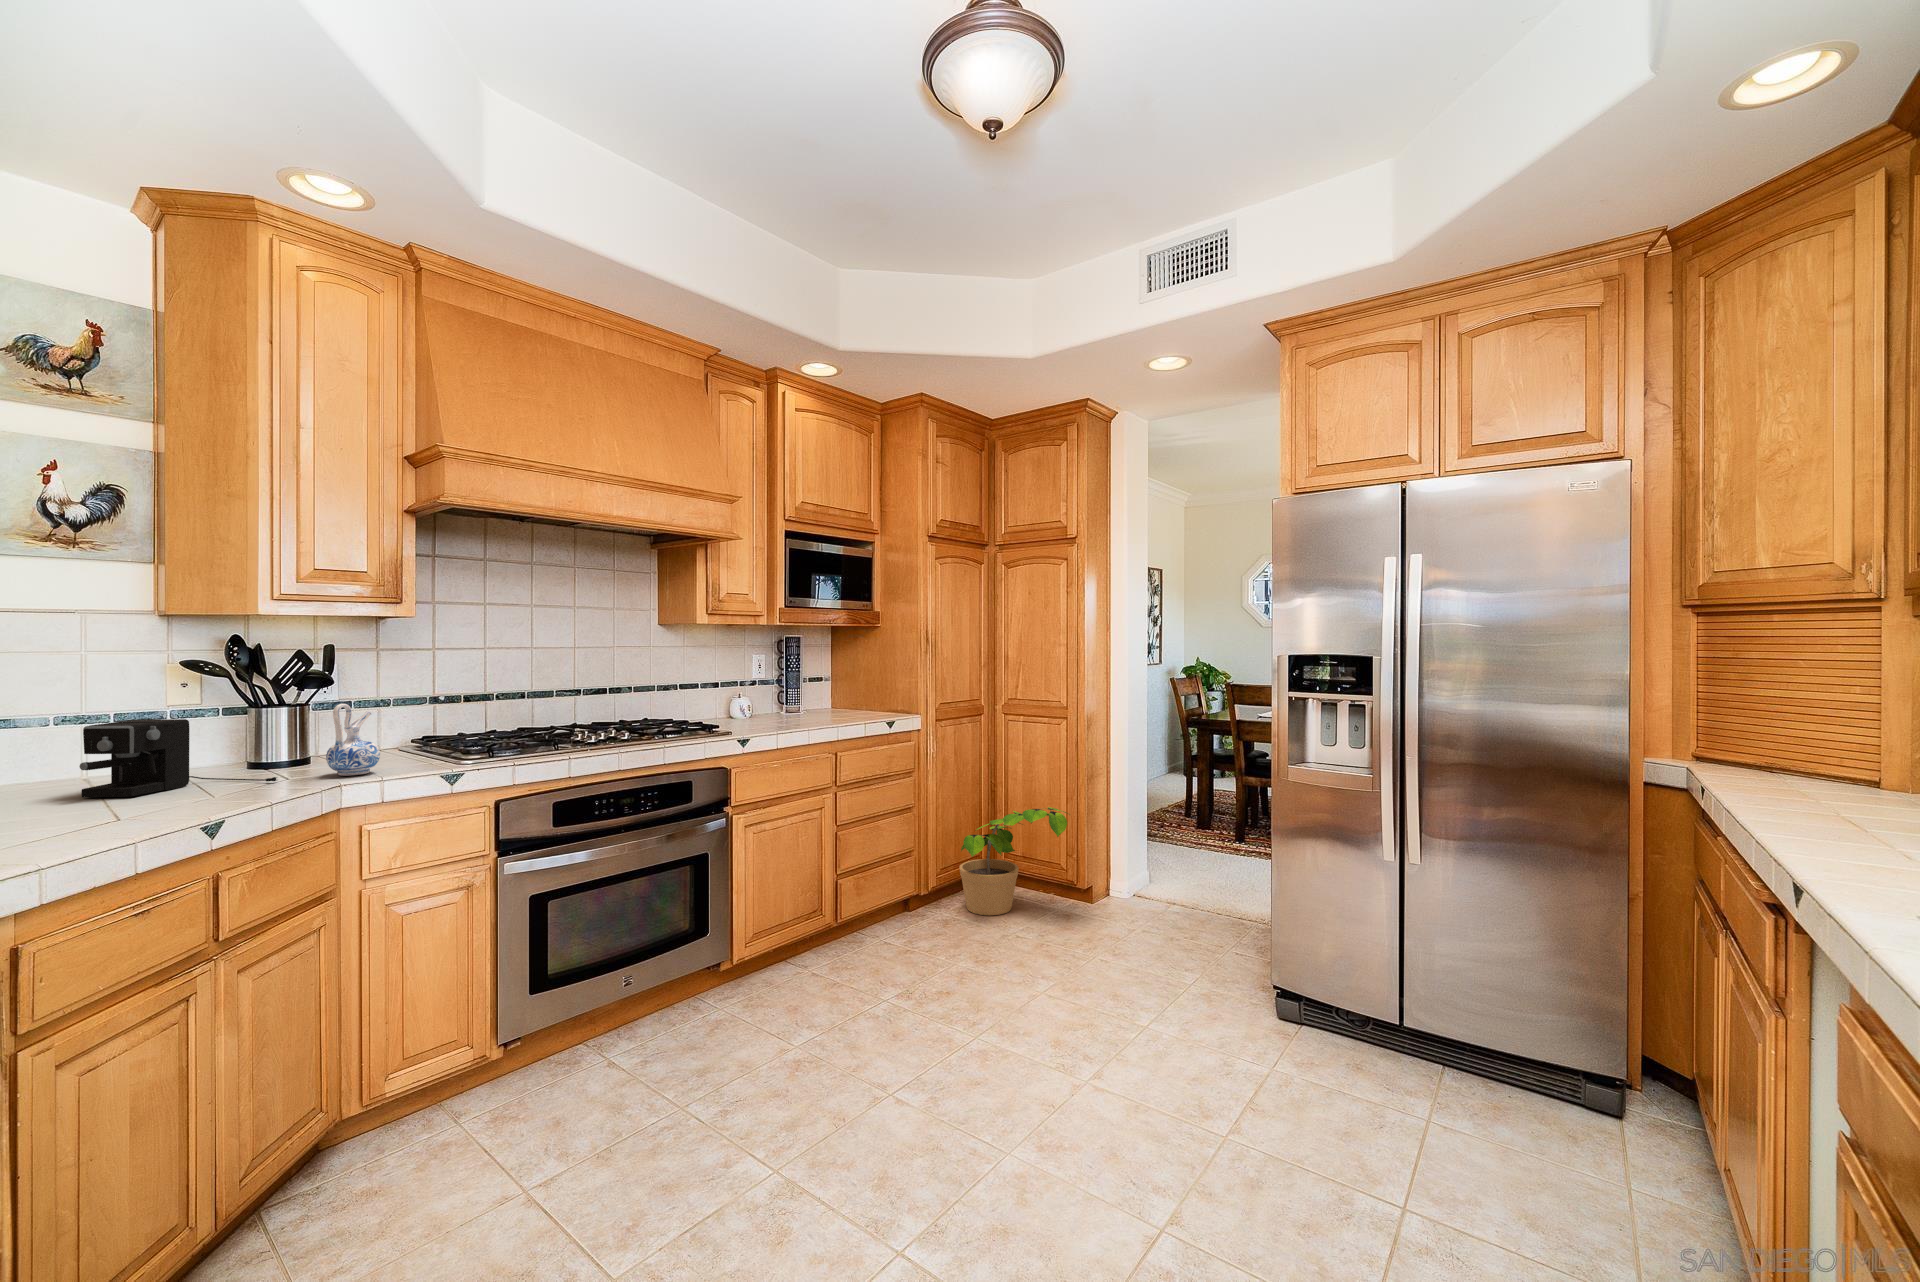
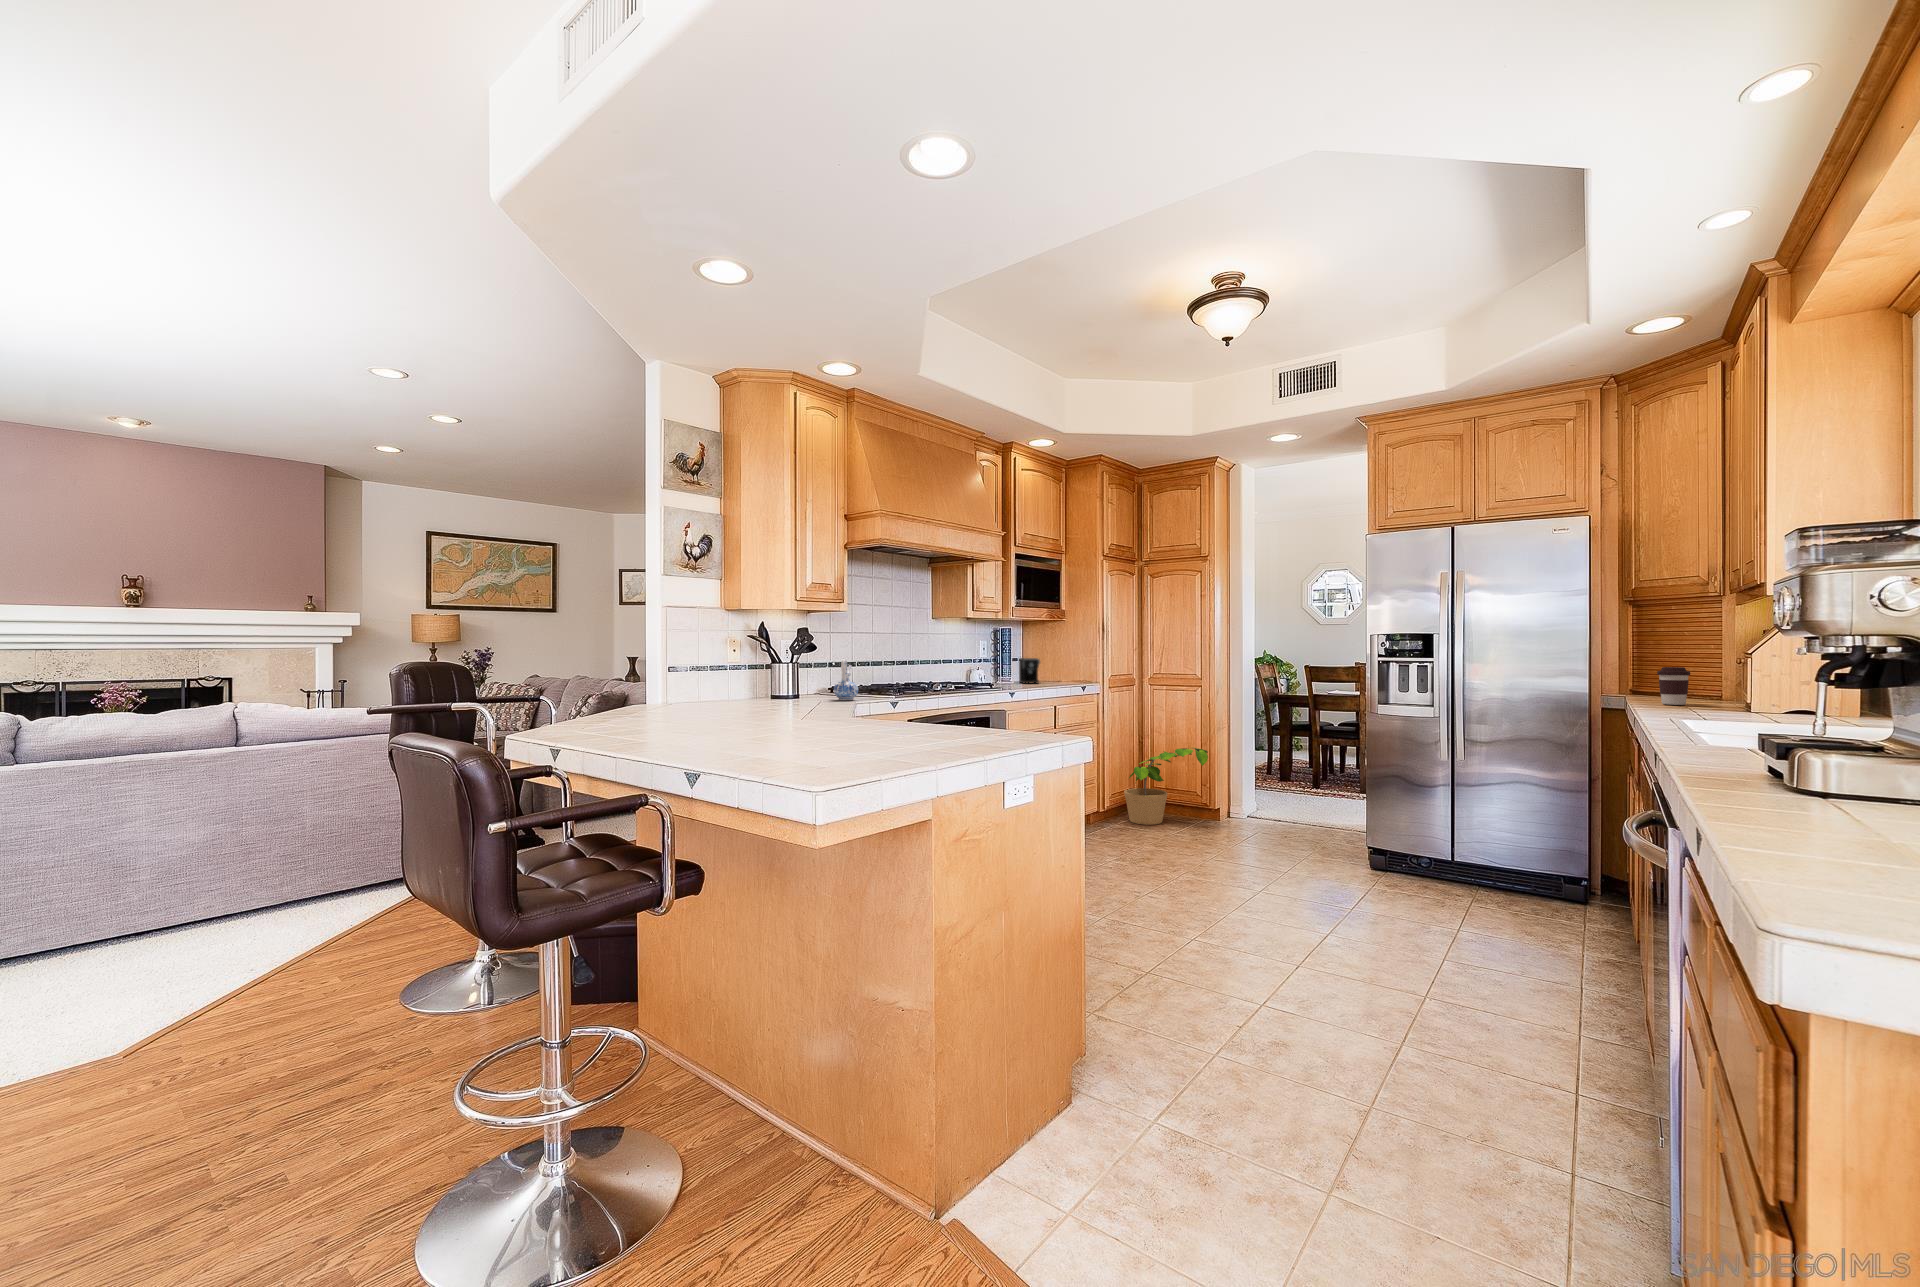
coffee maker: present [79,719,278,798] -> present [1019,658,1040,684]
coffee cup: none [1758,726,1822,797] -> present [1657,667,1690,705]

